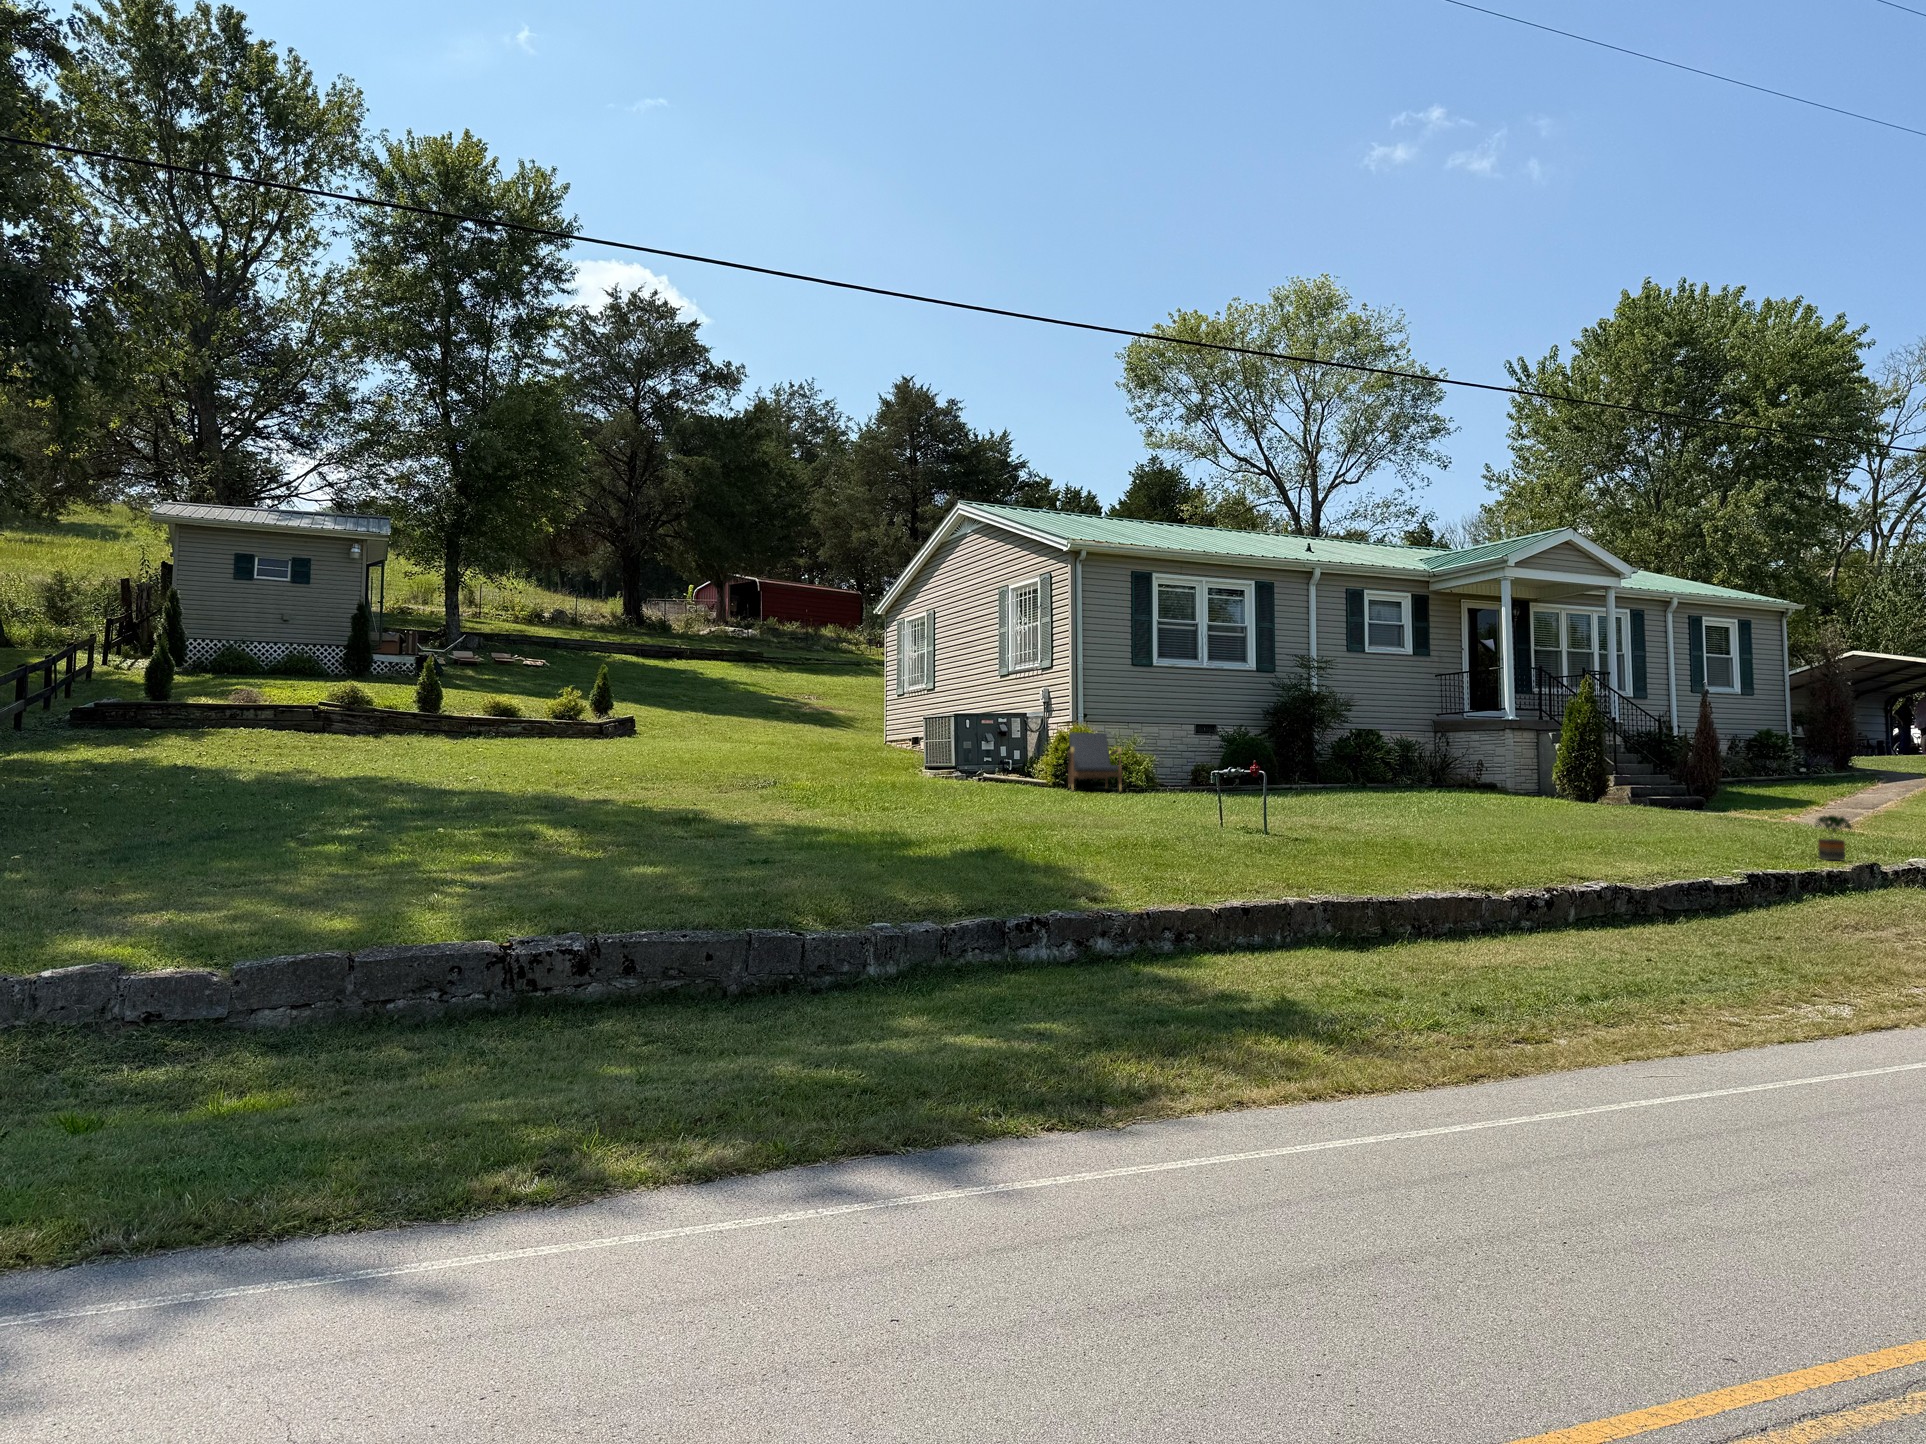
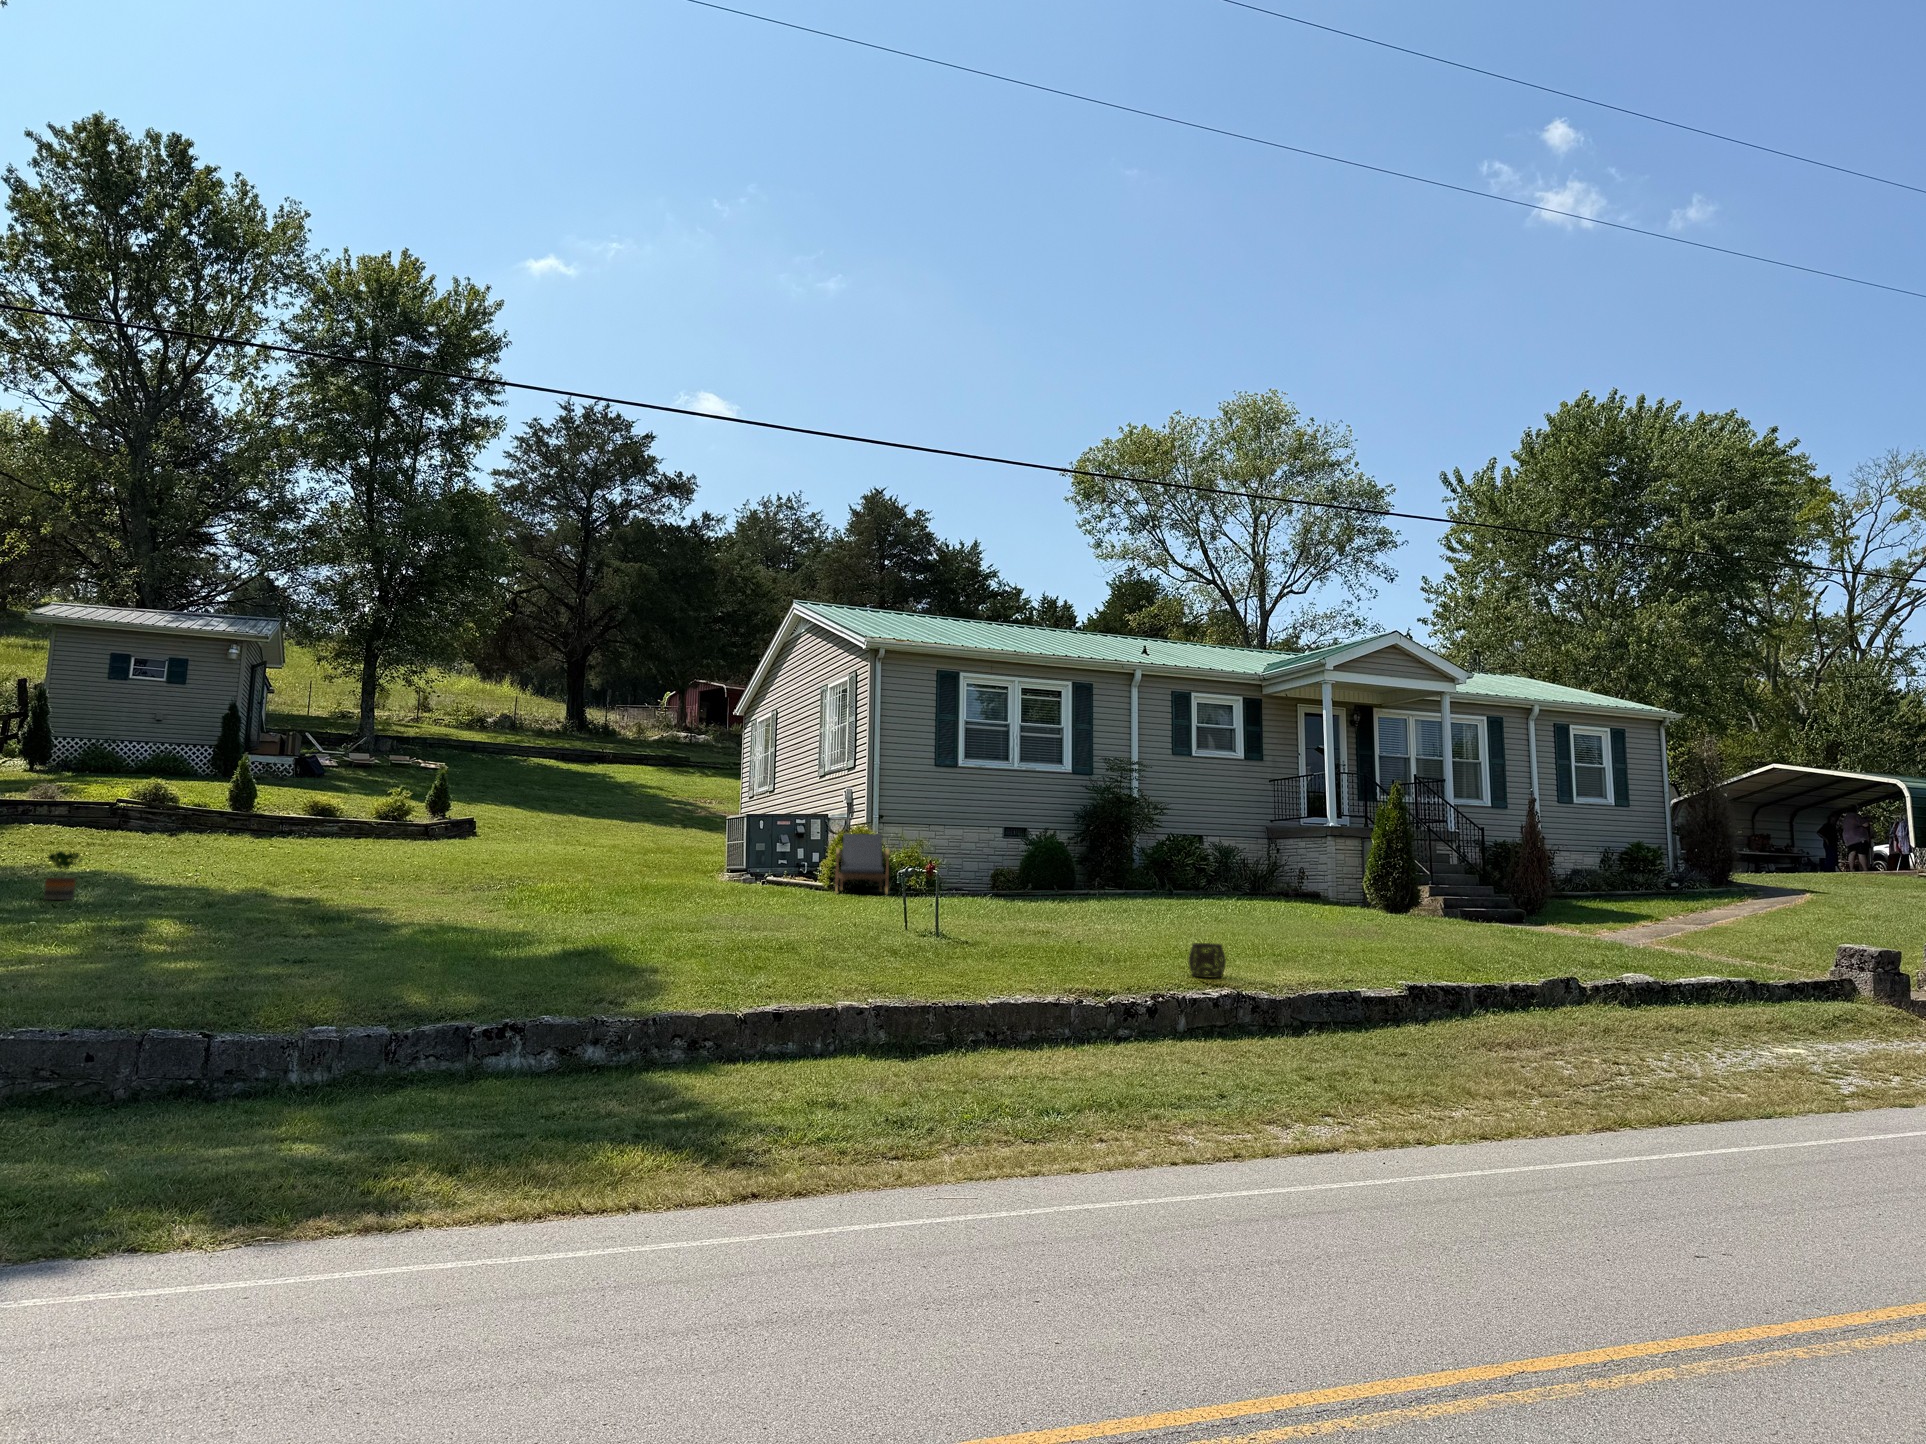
potted tree: present [1815,815,1853,860] -> present [44,851,83,900]
woven basket: none [1511,839,1550,872] -> present [1189,943,1226,978]

